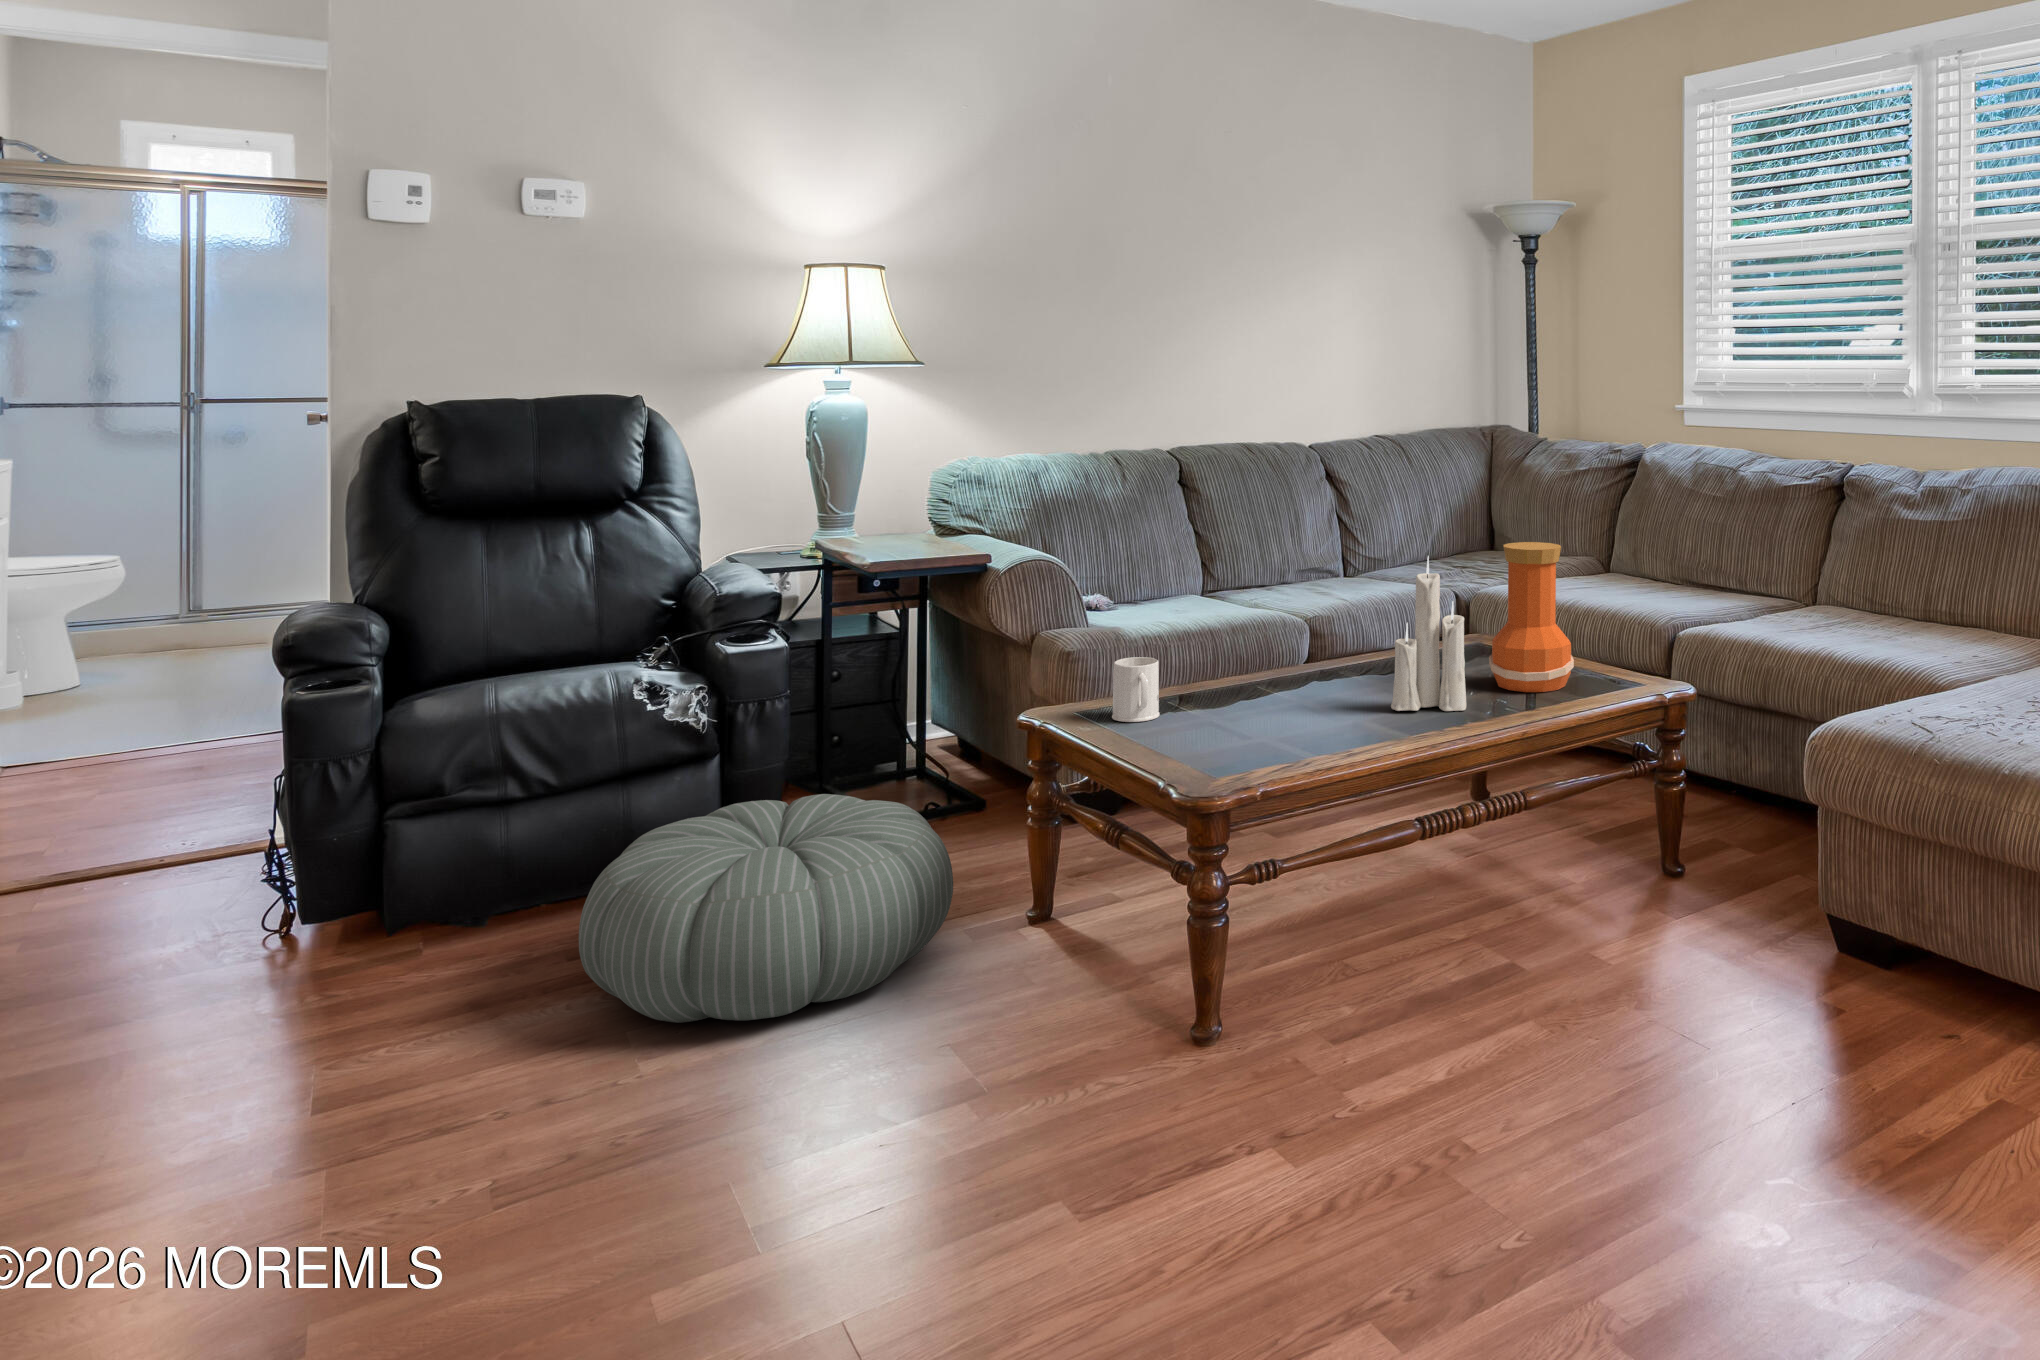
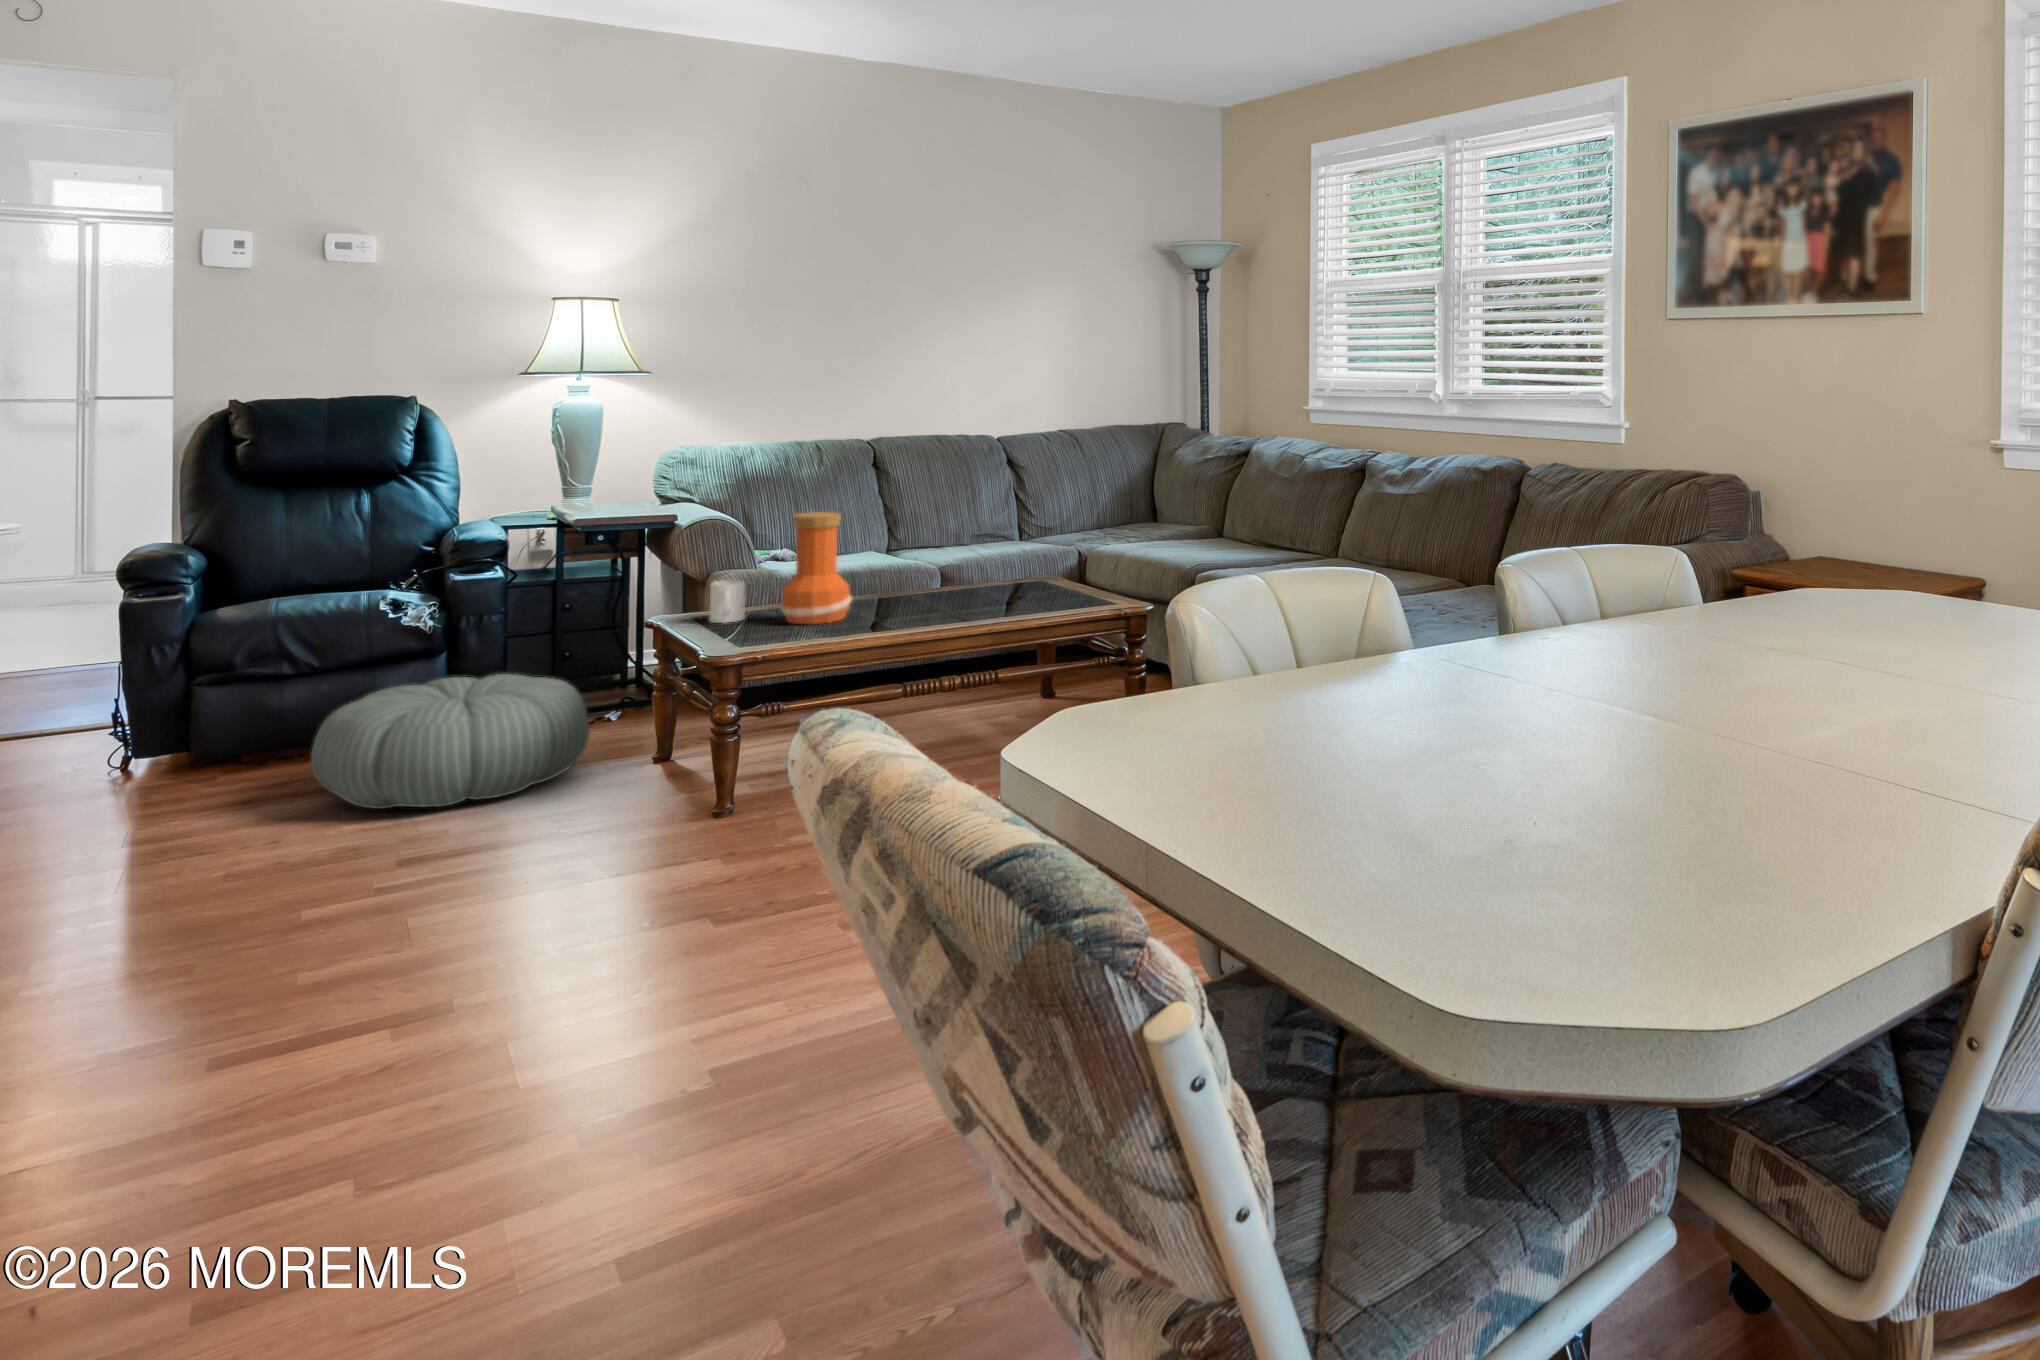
vase: present [1489,542,1574,692] -> present [780,512,851,624]
candle: present [1391,556,1466,711] -> none [910,505,966,617]

